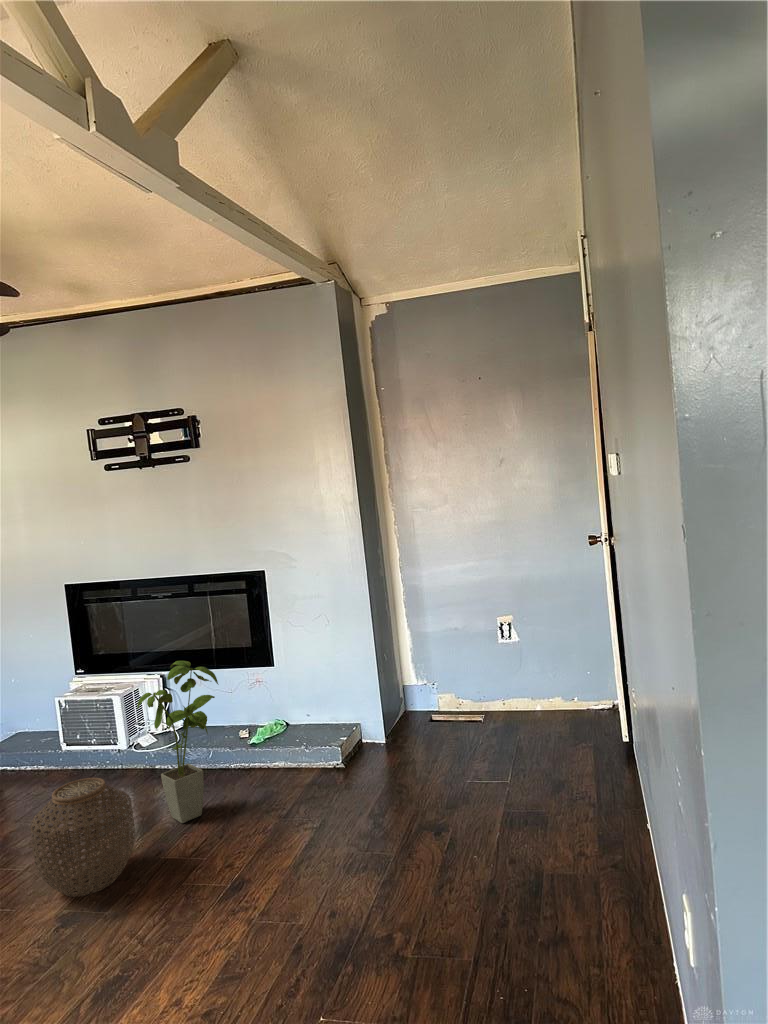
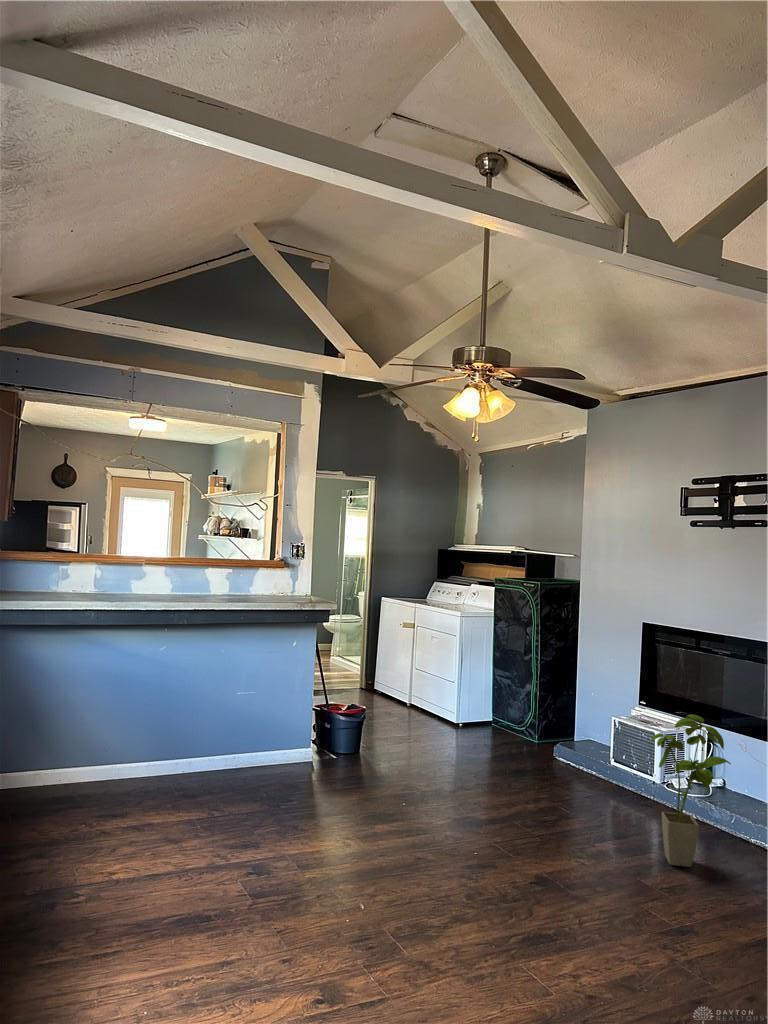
woven basket: present [30,778,135,897] -> none [537,779,618,876]

